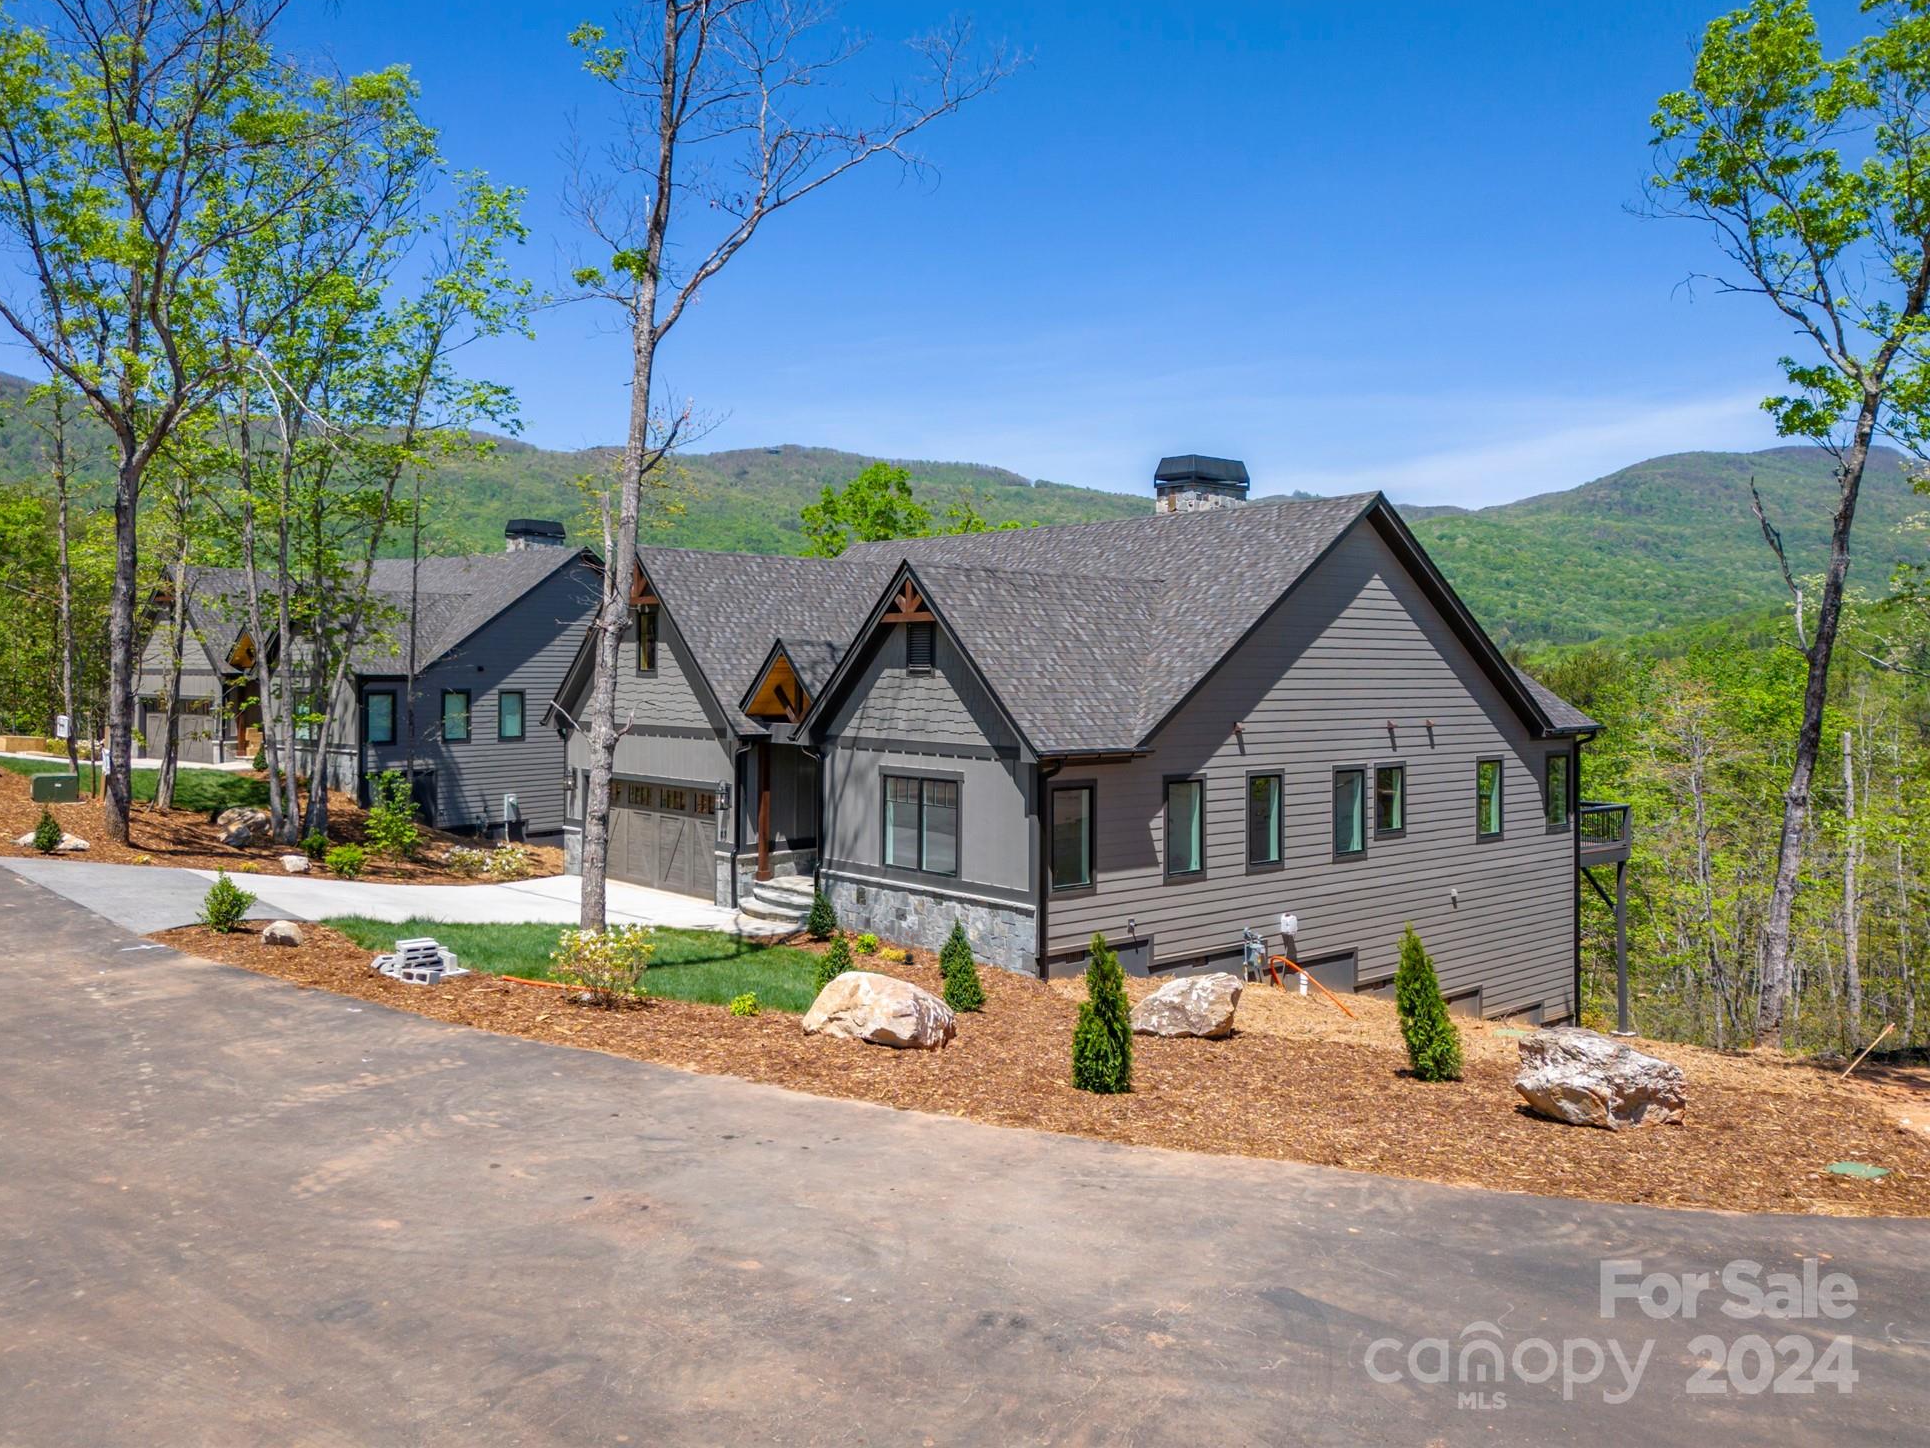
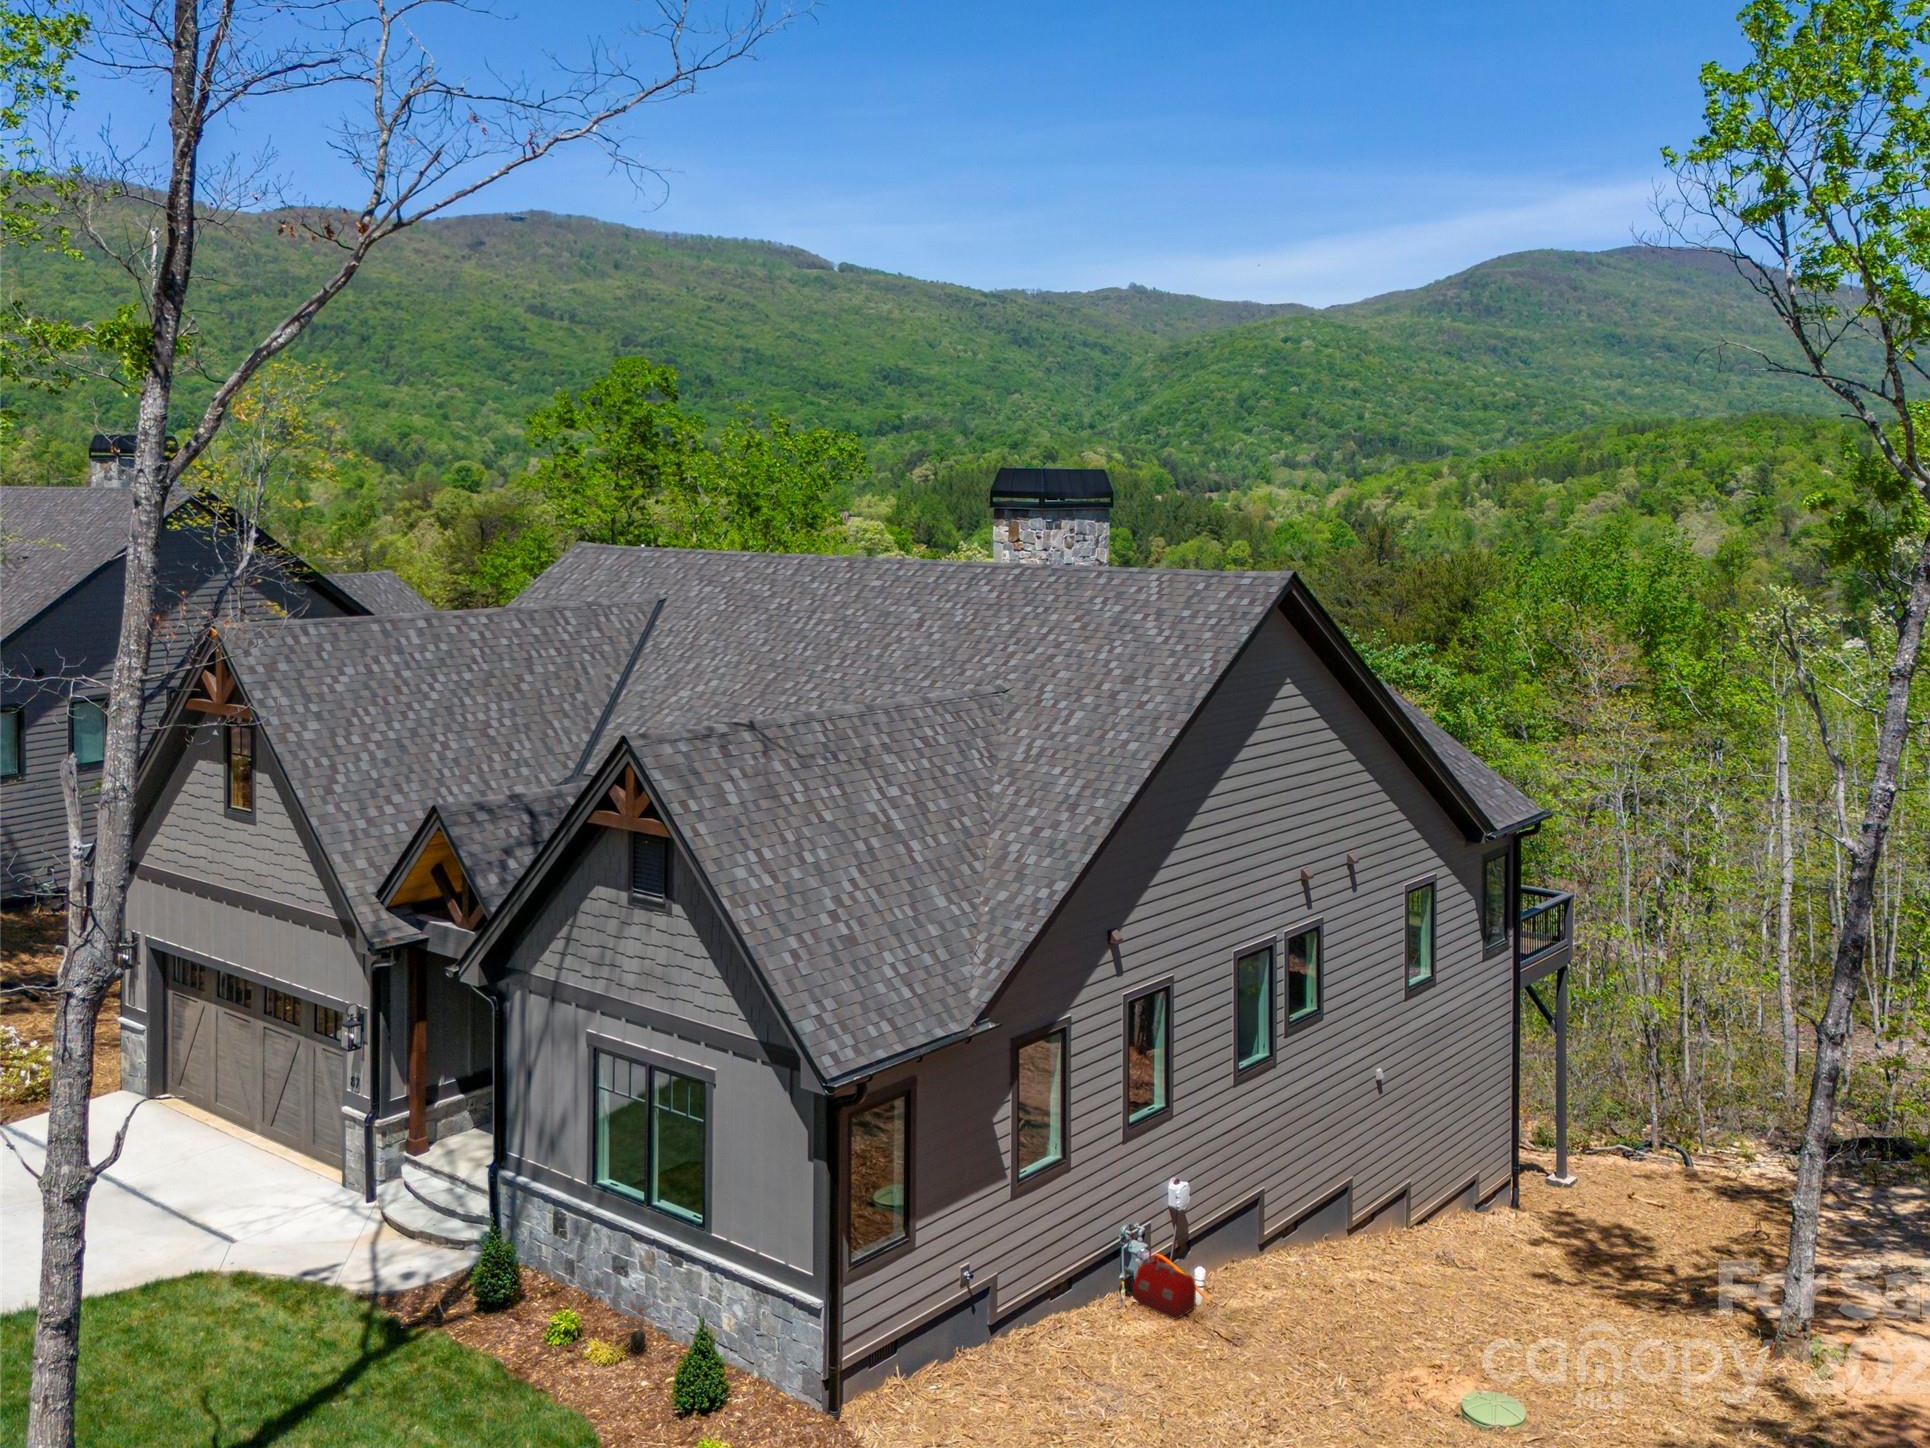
toolbox: none [1249,956,1296,992] -> present [1133,1262,1196,1319]

